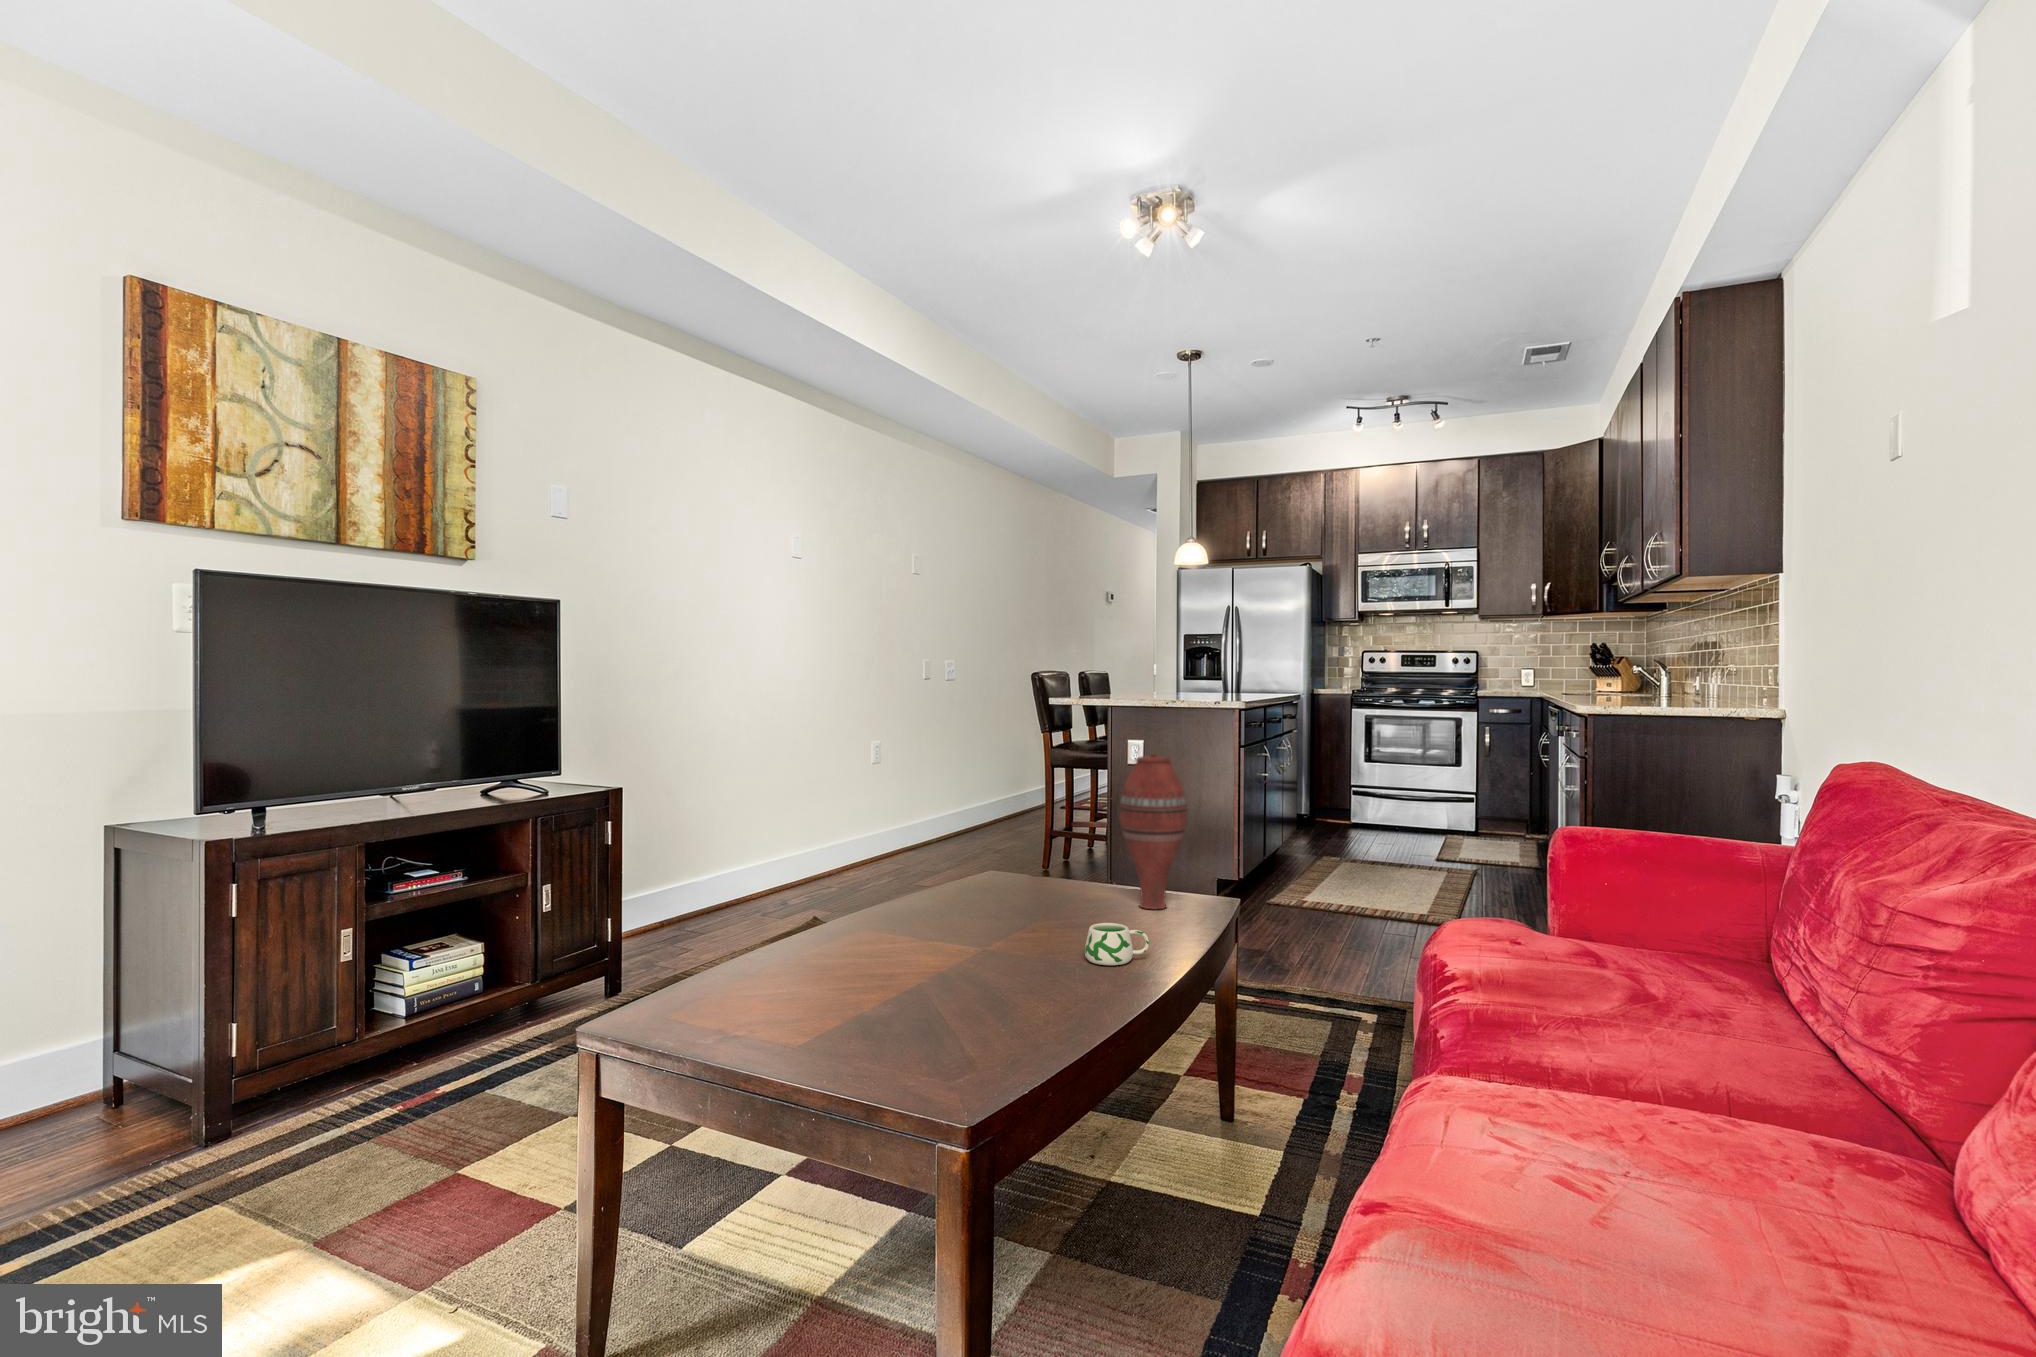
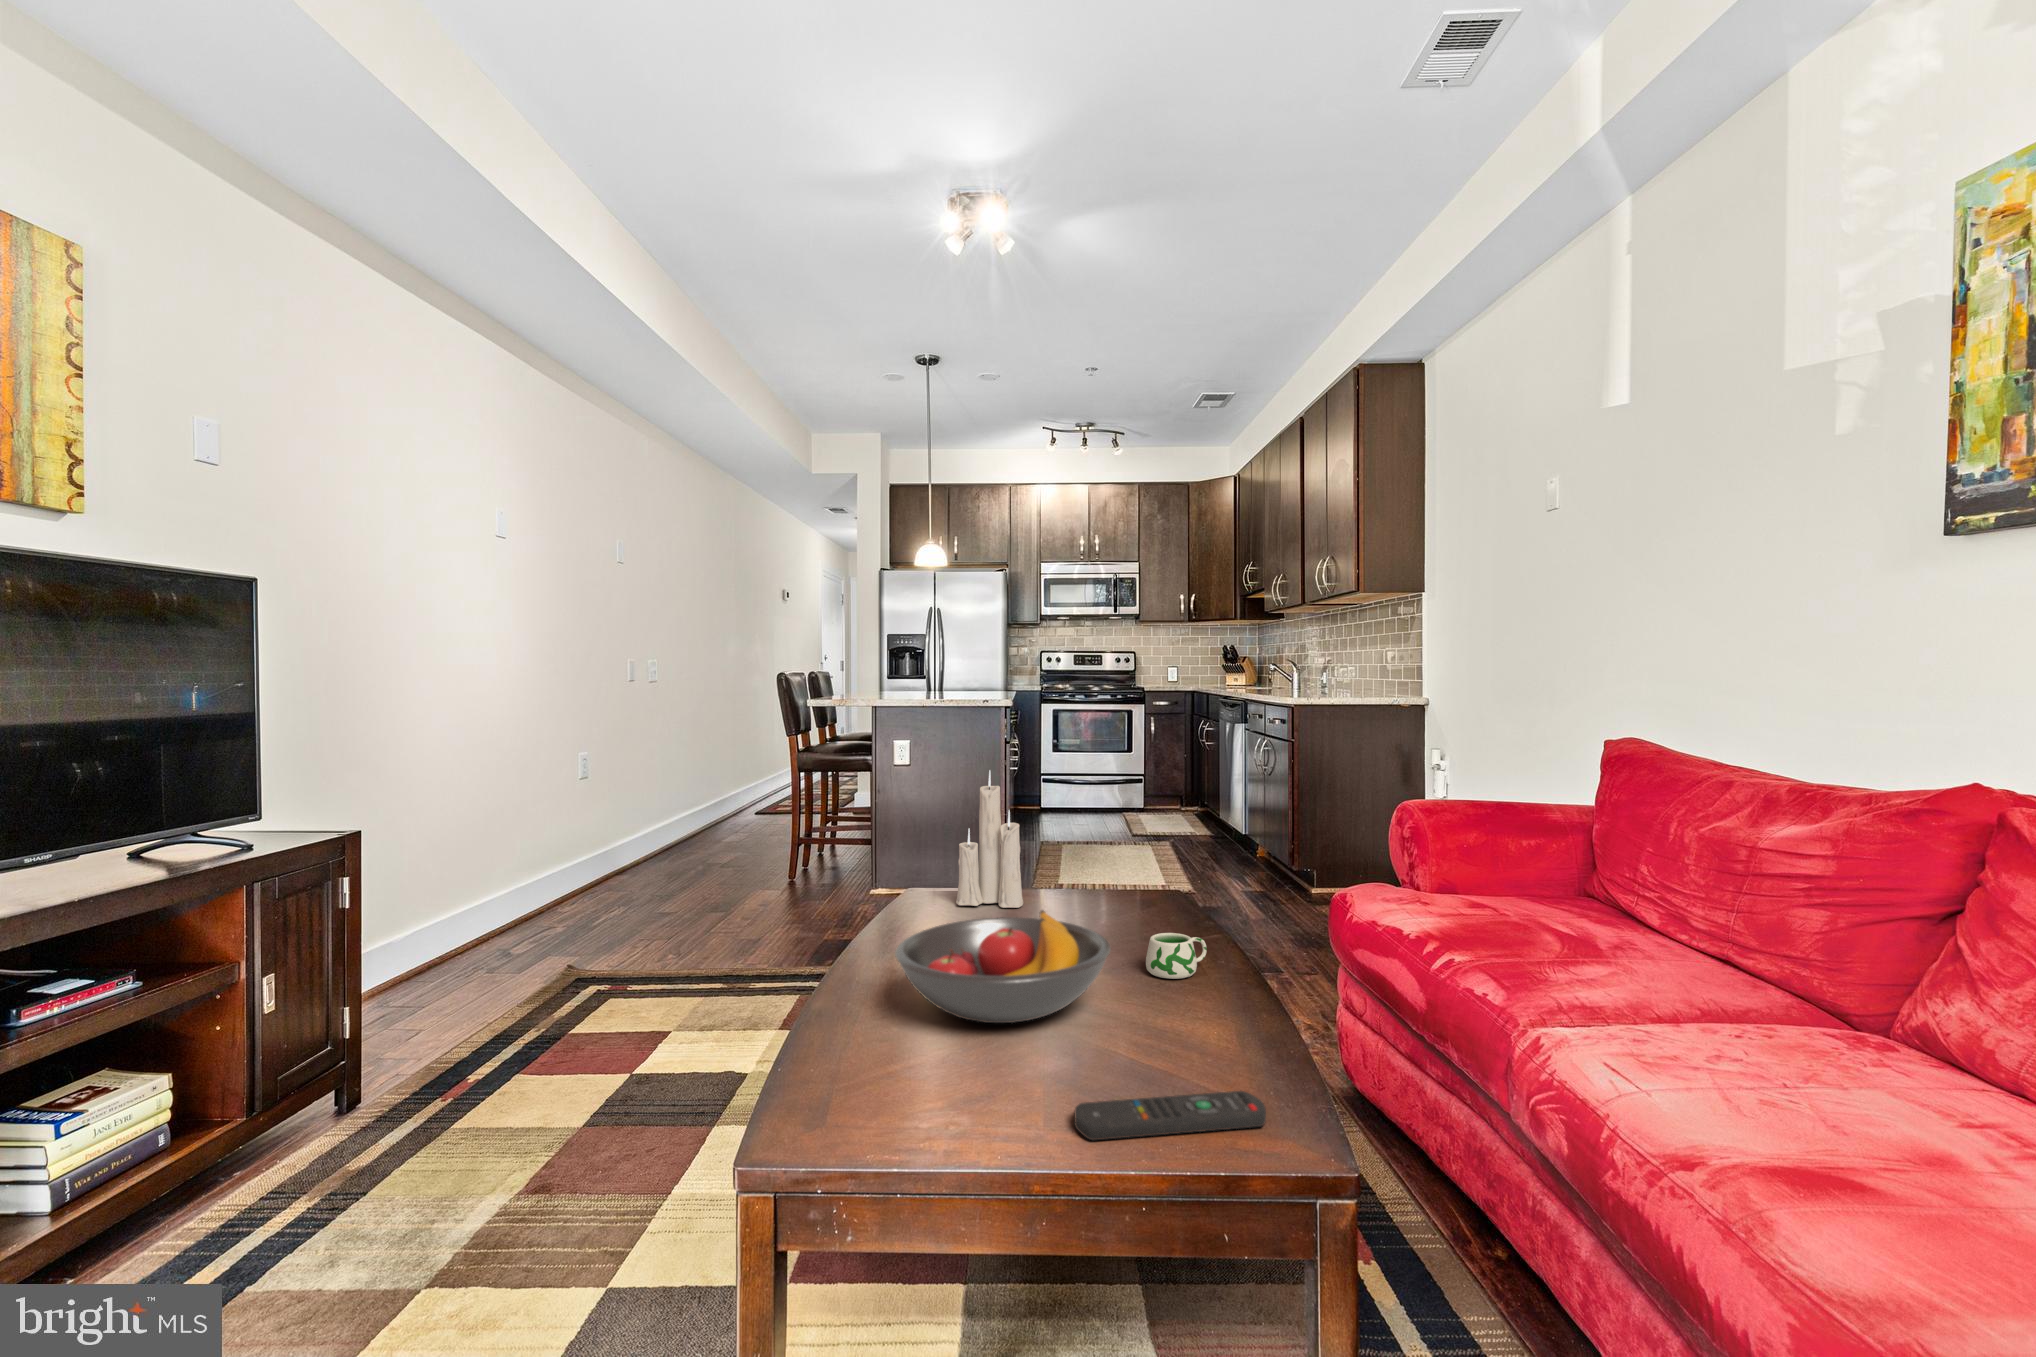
vase: present [1119,753,1188,909] -> none [1082,752,1152,913]
candle: none [1016,758,1074,895] -> present [956,771,1023,908]
fruit bowl: none [831,887,1021,975] -> present [895,910,1110,1023]
remote control: none [838,1030,997,1073] -> present [1075,1091,1266,1140]

